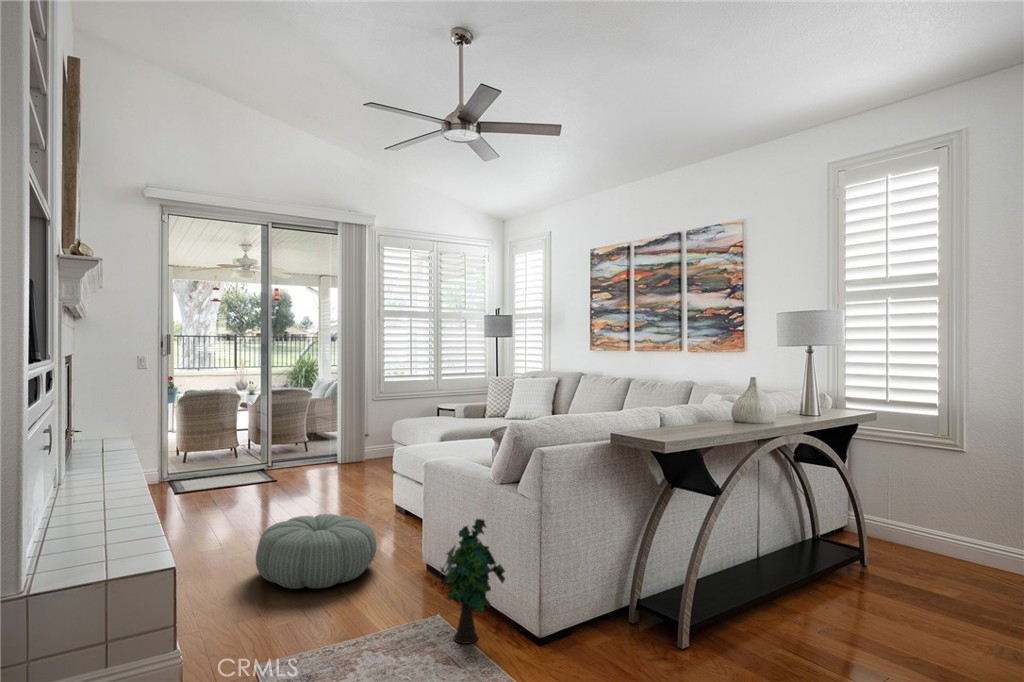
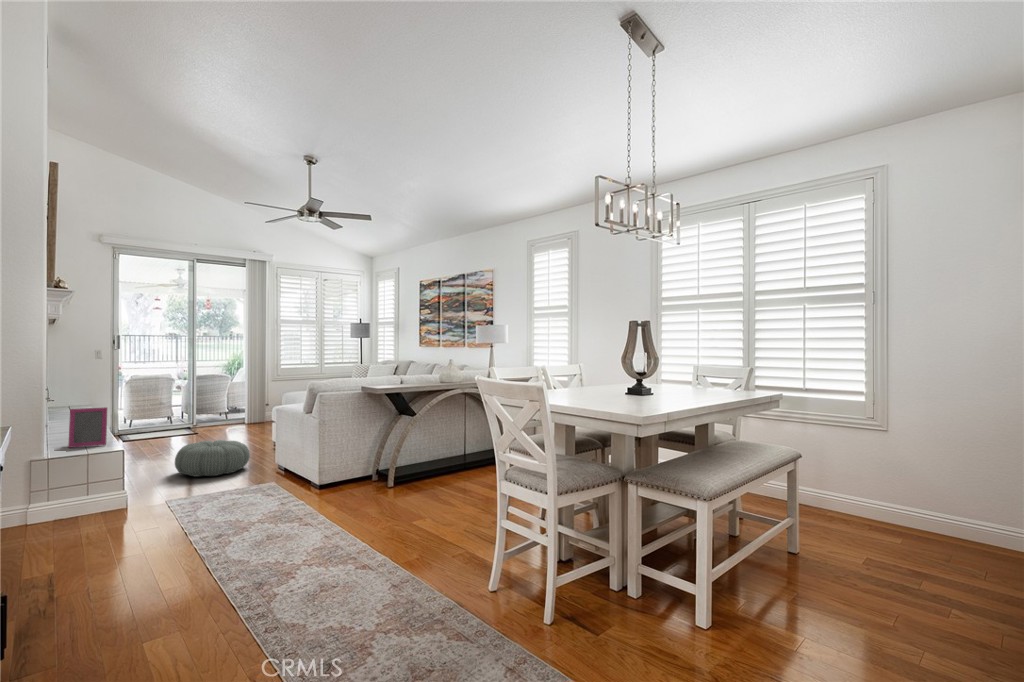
picture frame: none [58,483,140,578] -> present [68,407,107,448]
decorative plant: present [441,519,505,644] -> none [269,429,305,490]

